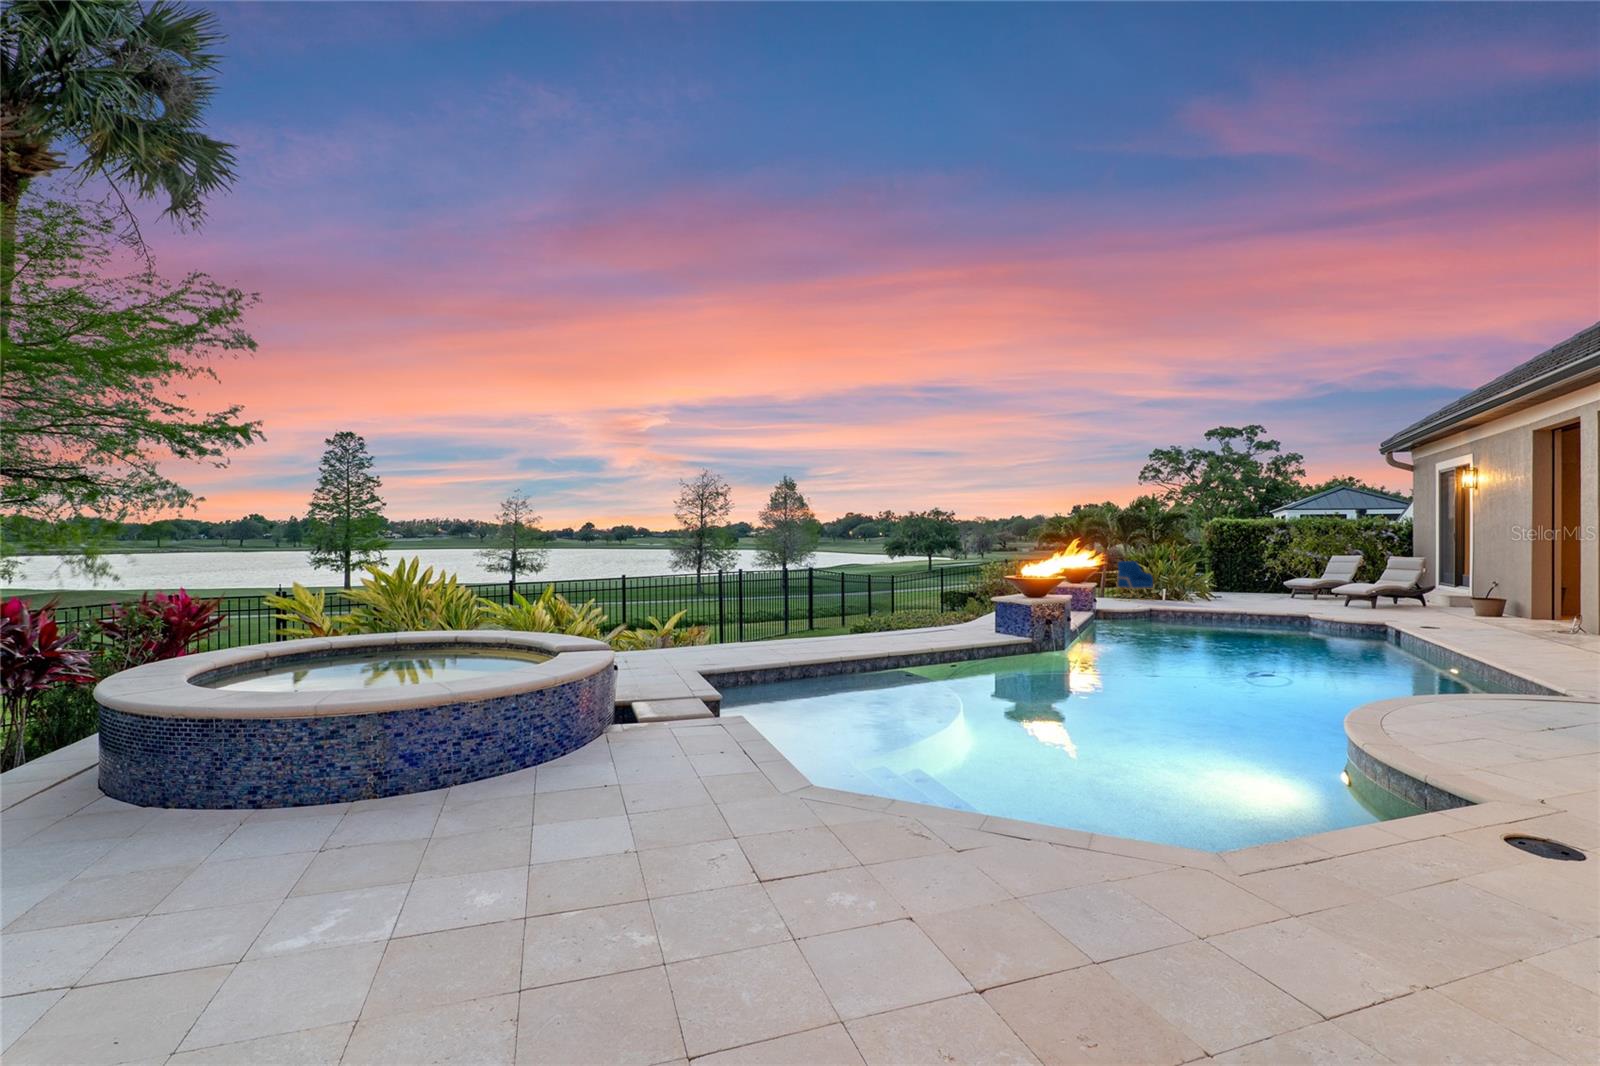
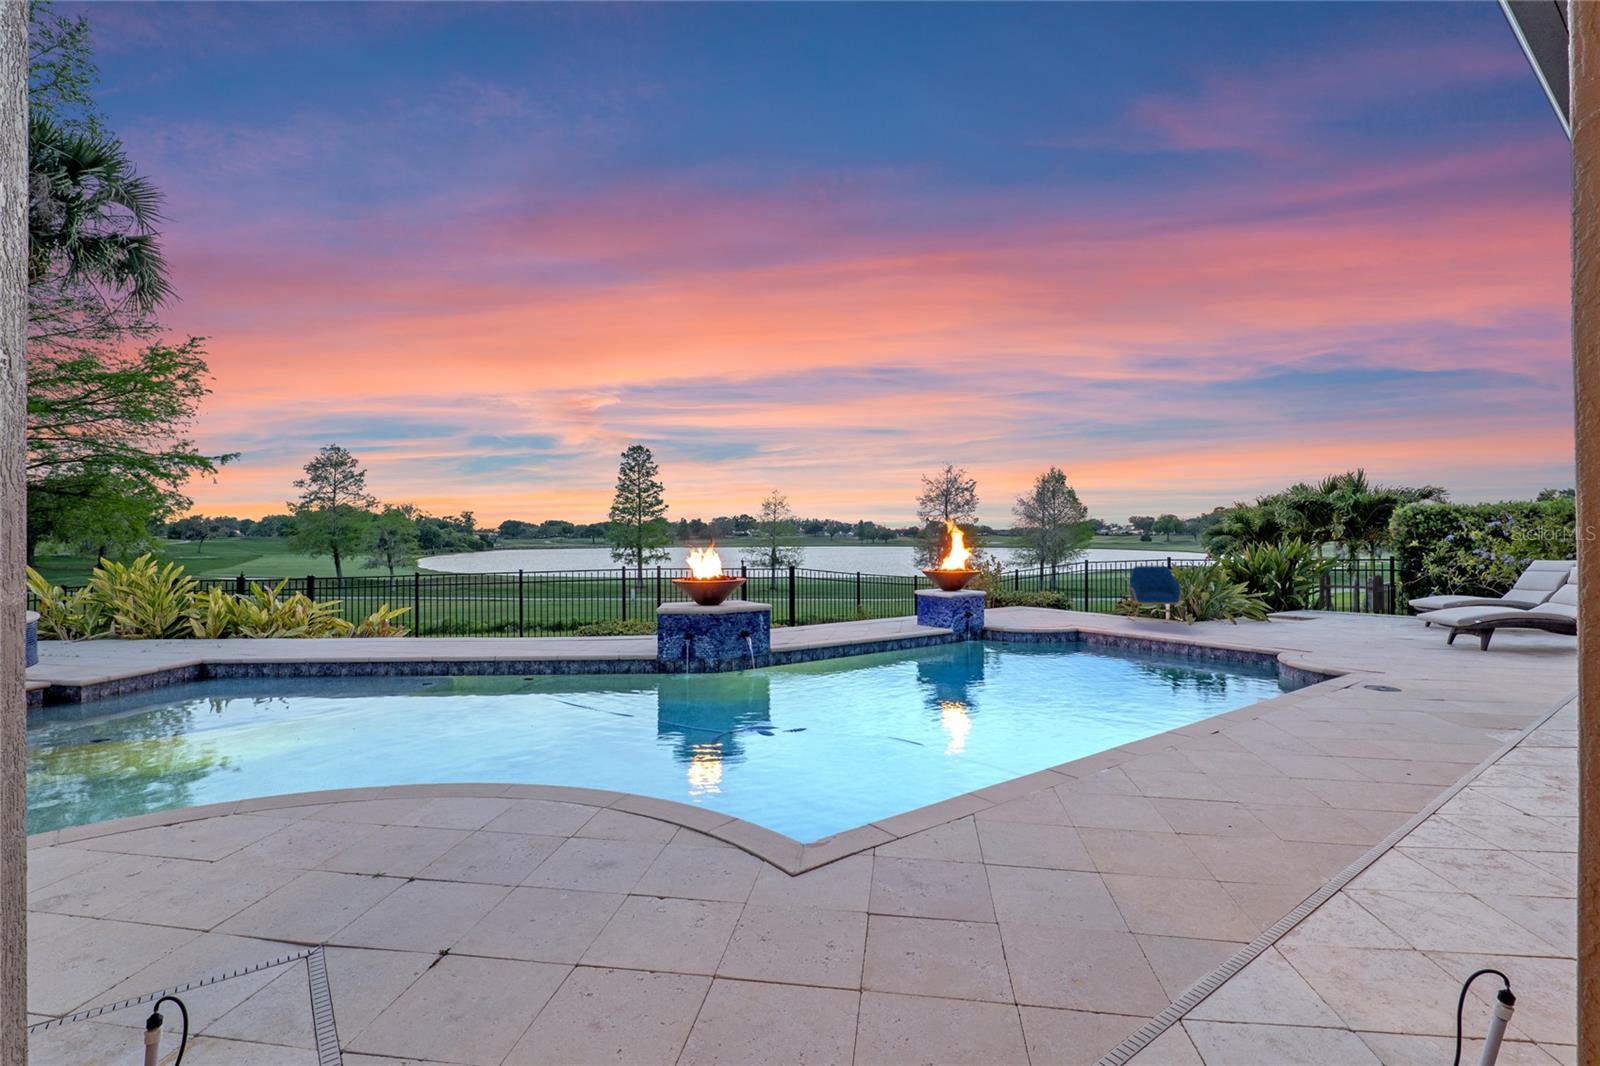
bench: none [1163,567,1202,592] -> present [1319,575,1384,612]

